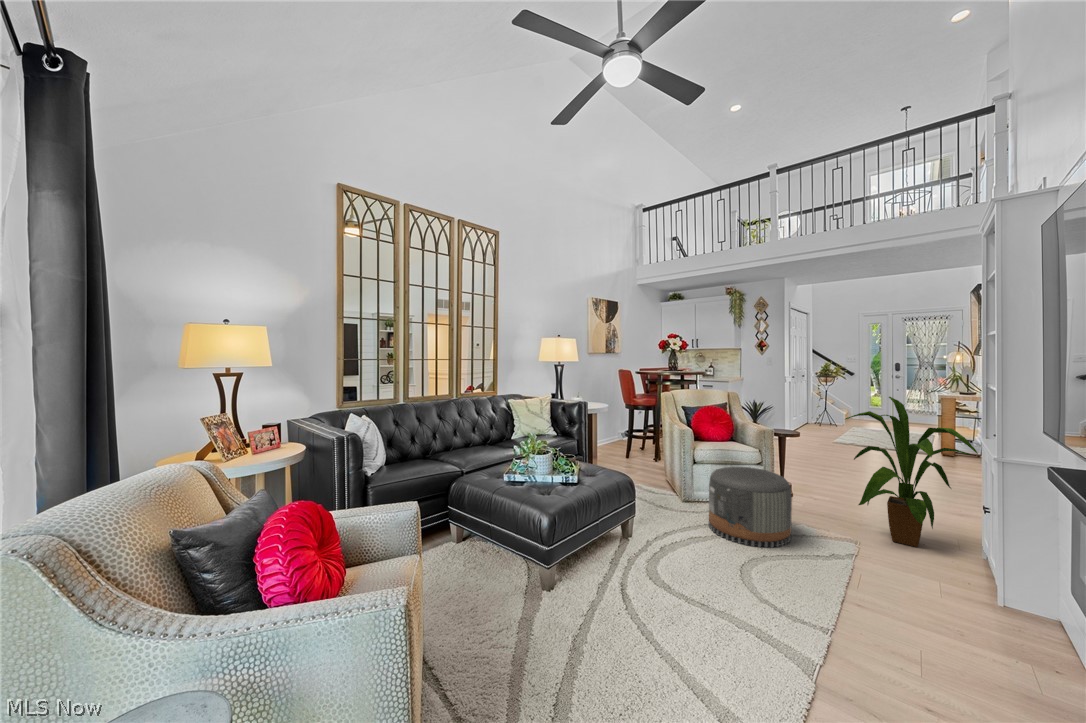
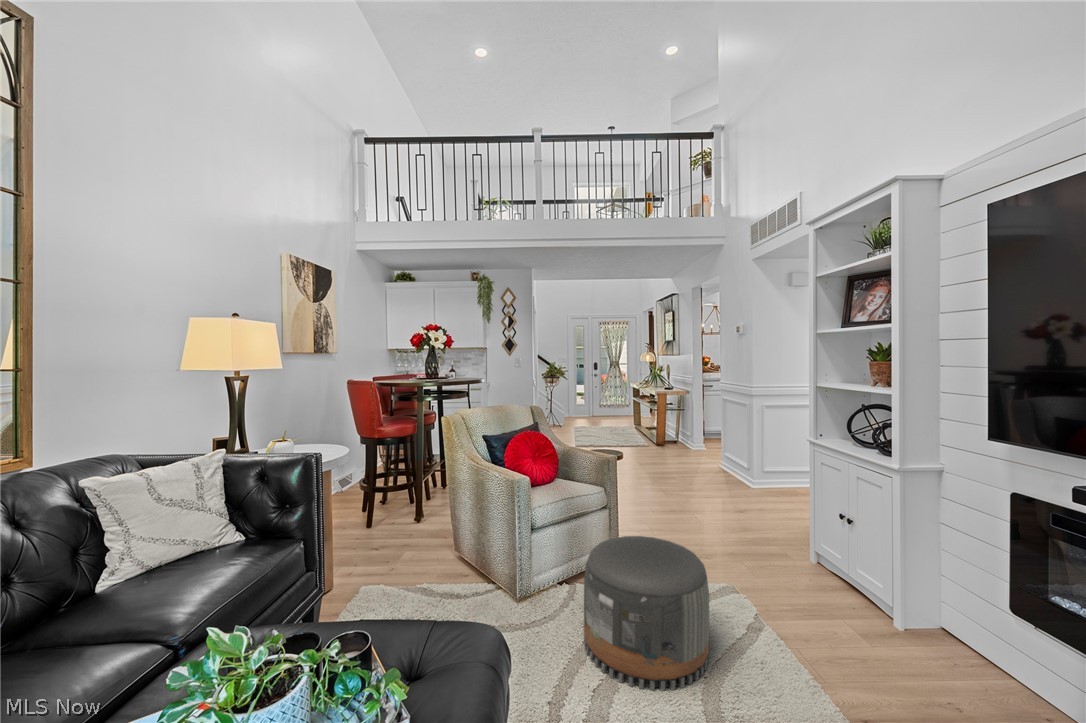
house plant: present [846,397,978,547] -> none [711,410,864,594]

